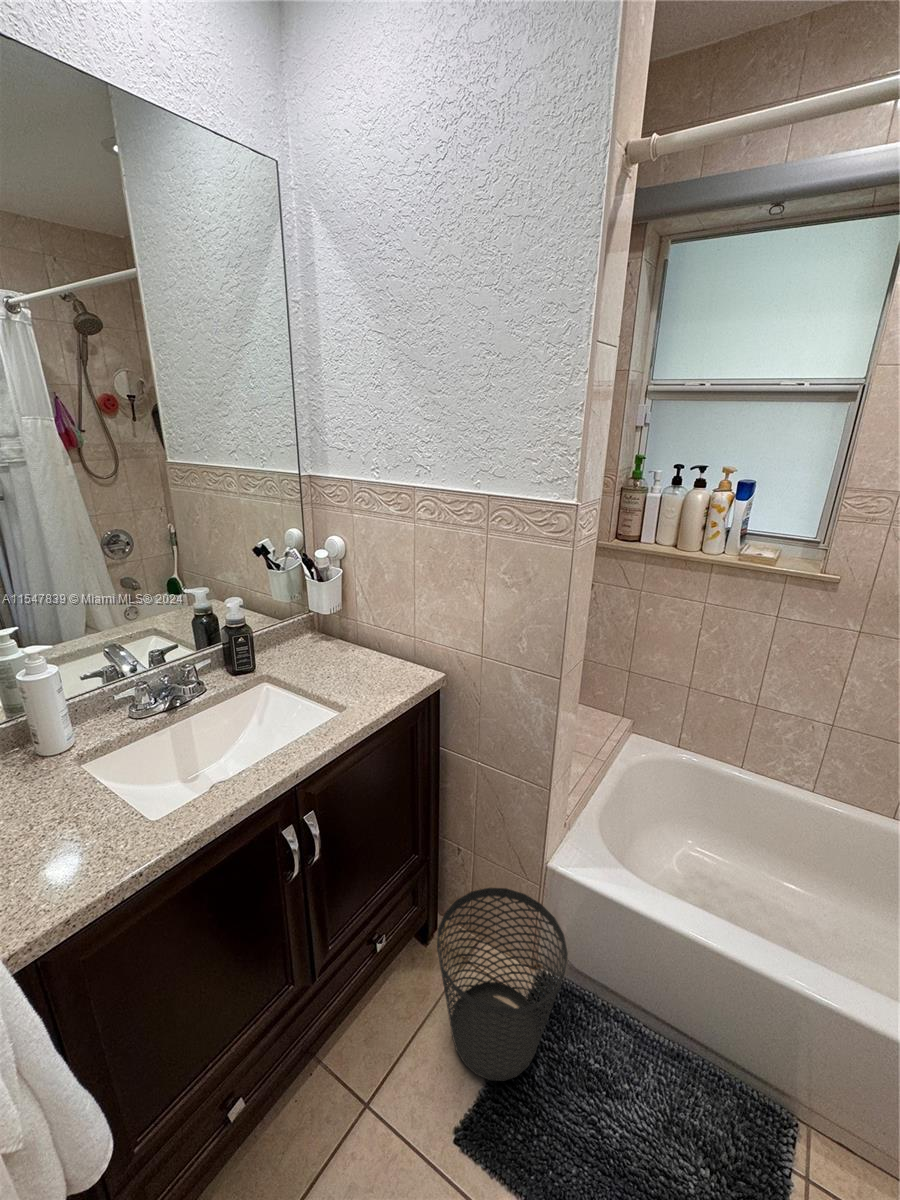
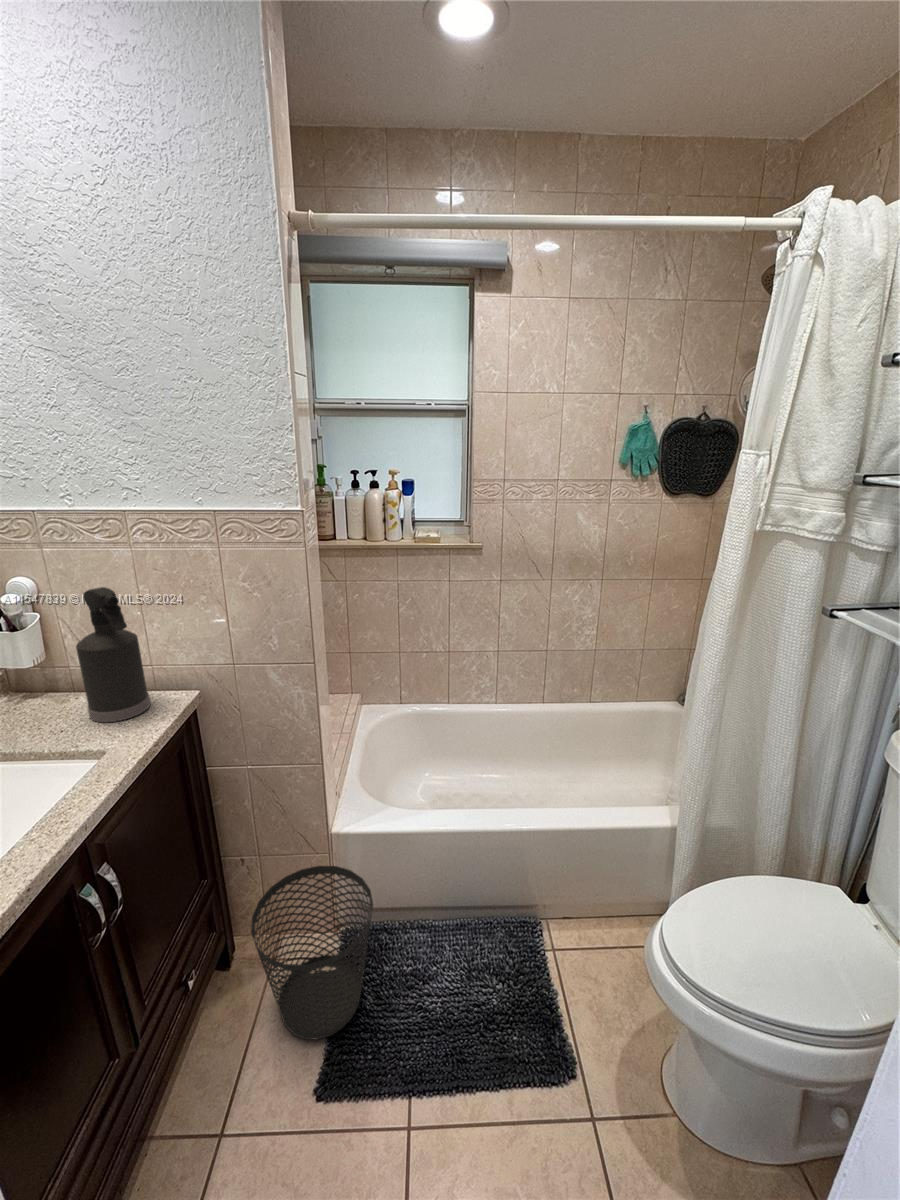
spray bottle: none [351,556,401,682] -> present [76,587,150,722]

